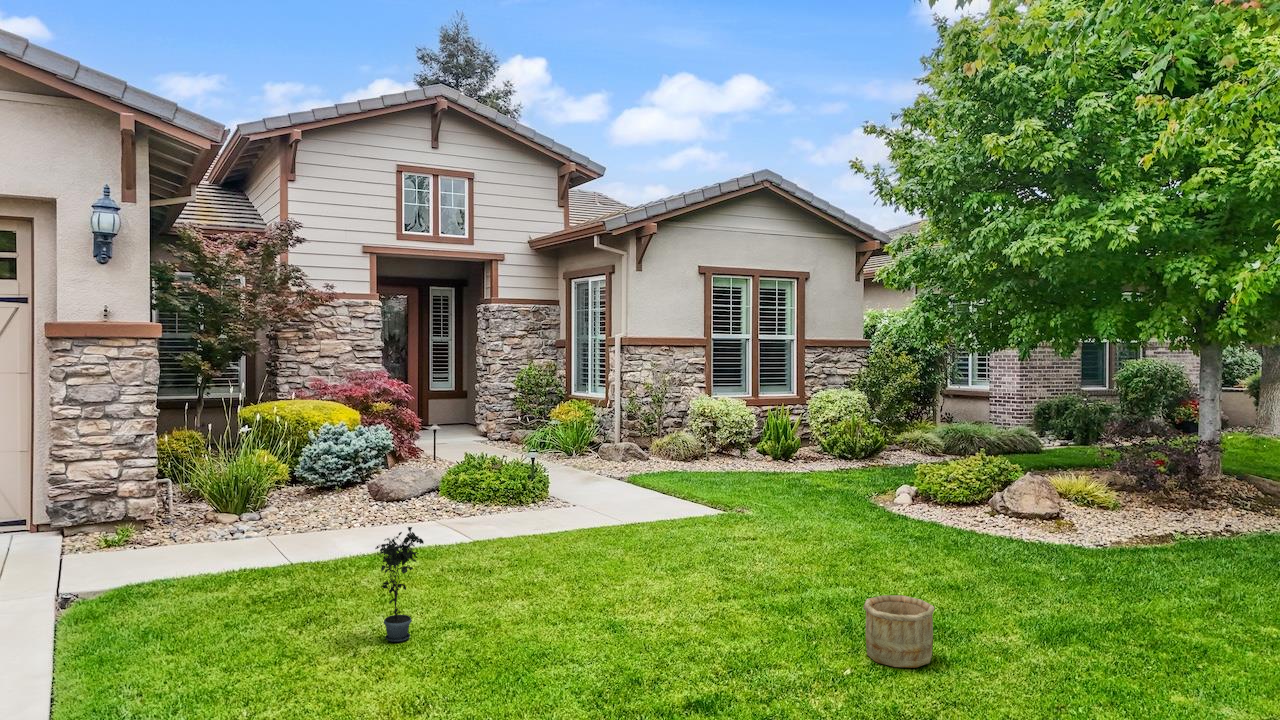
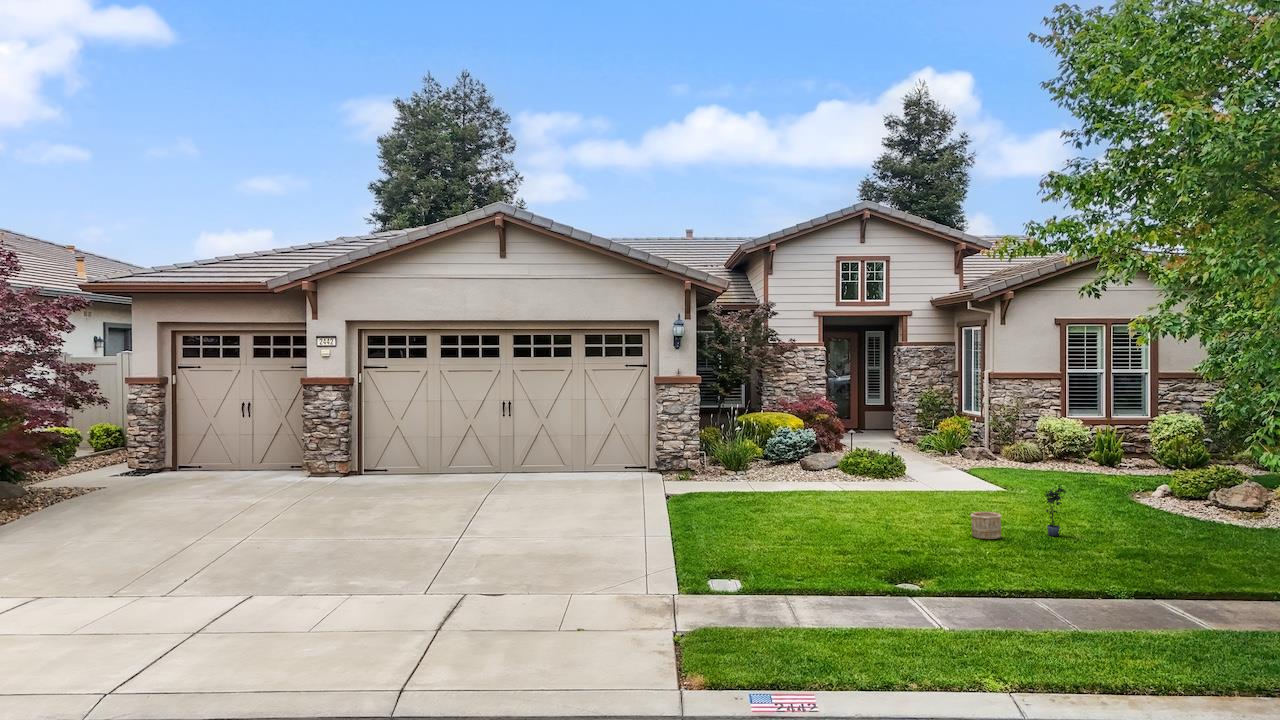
potted plant: present [375,527,424,642] -> present [1045,485,1066,536]

